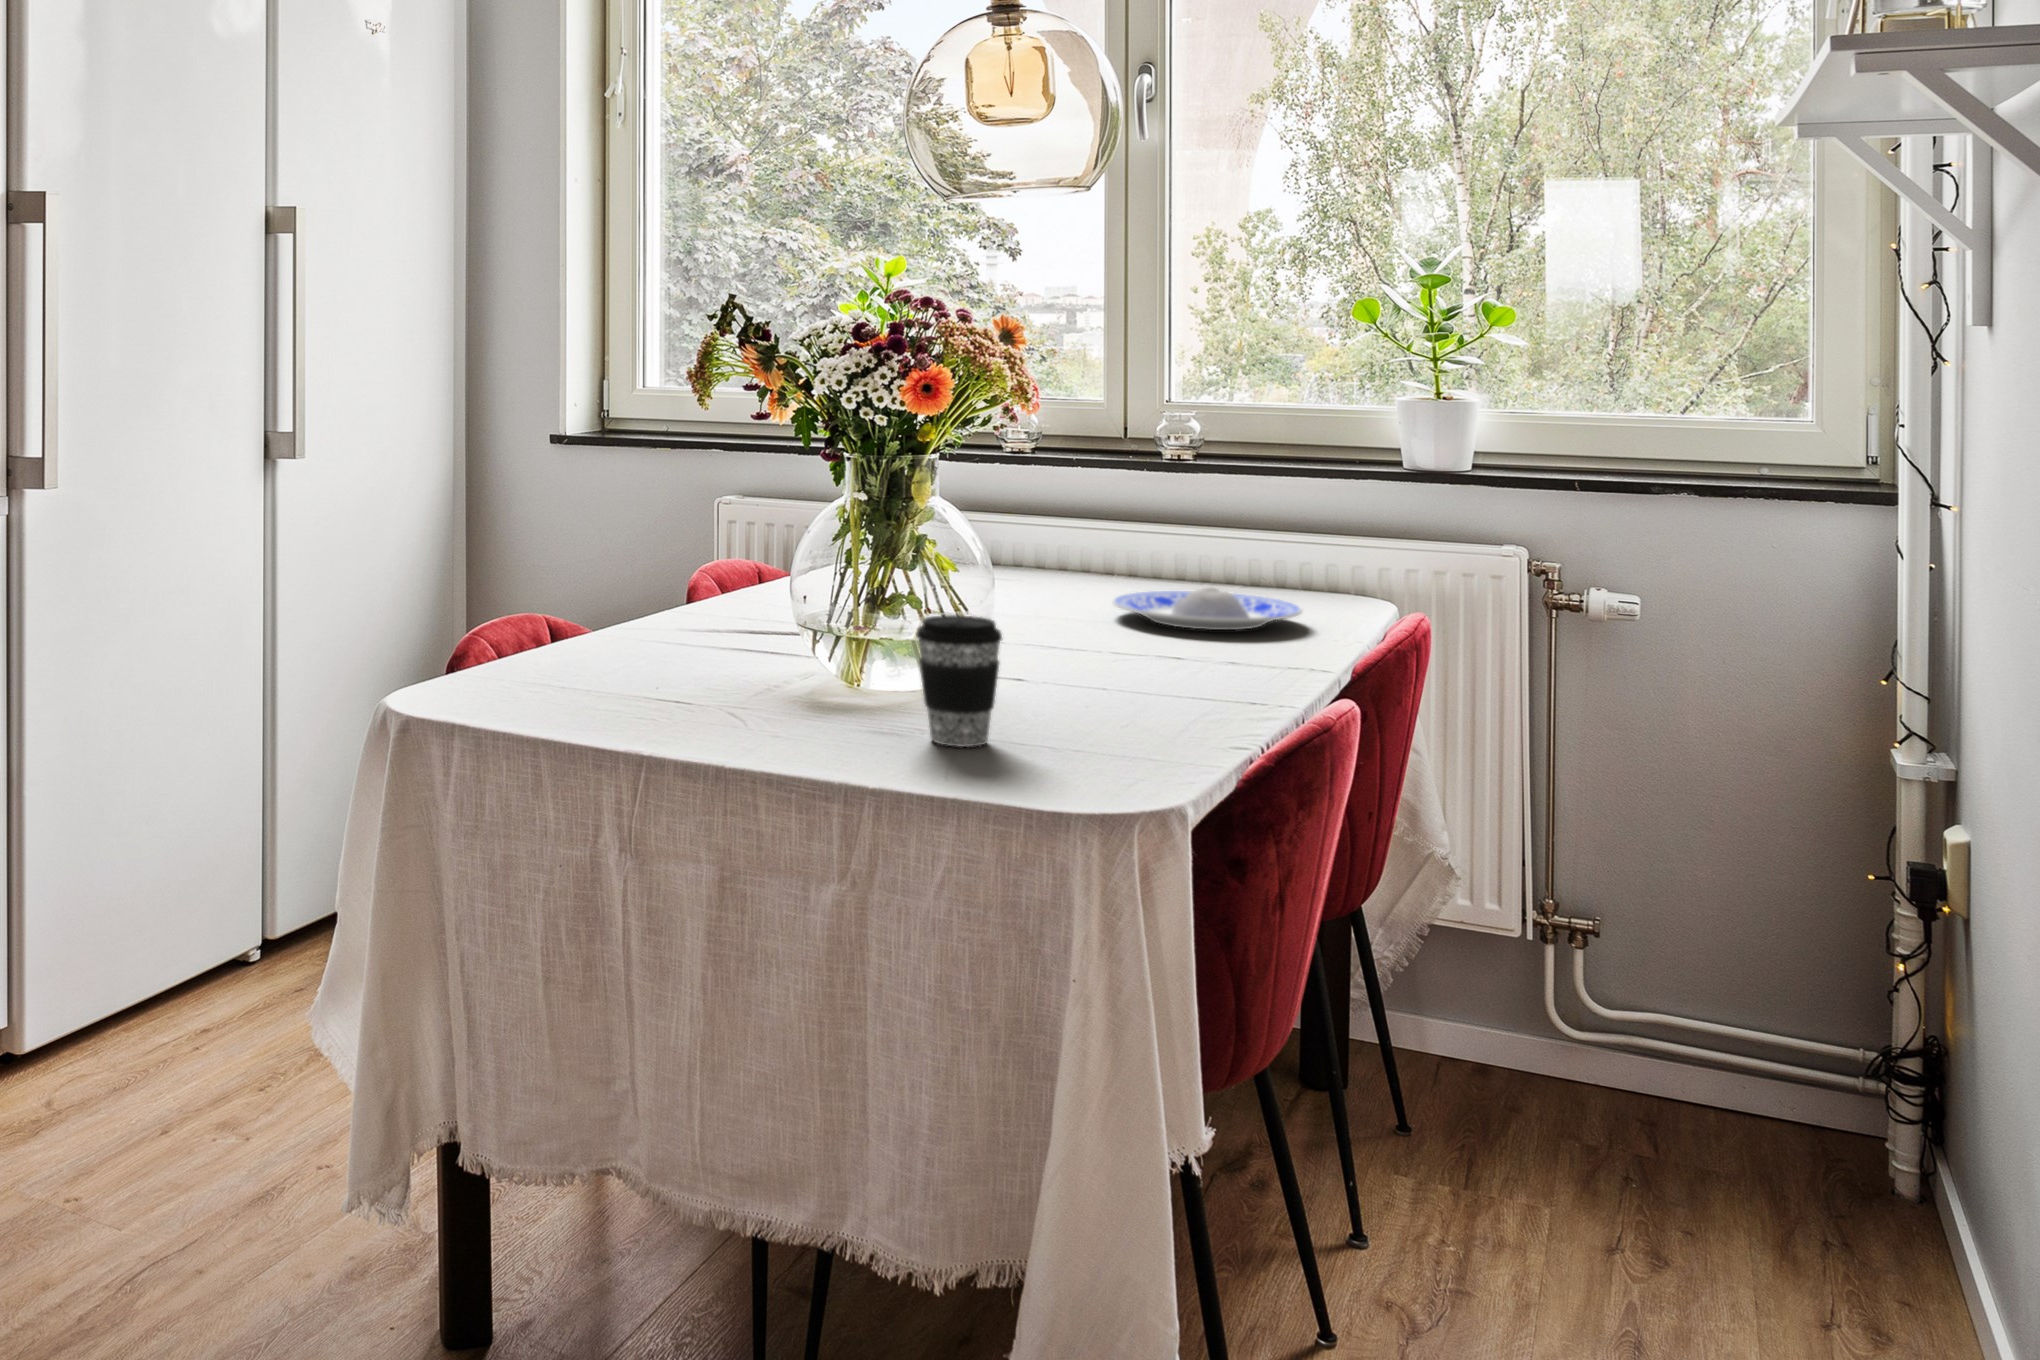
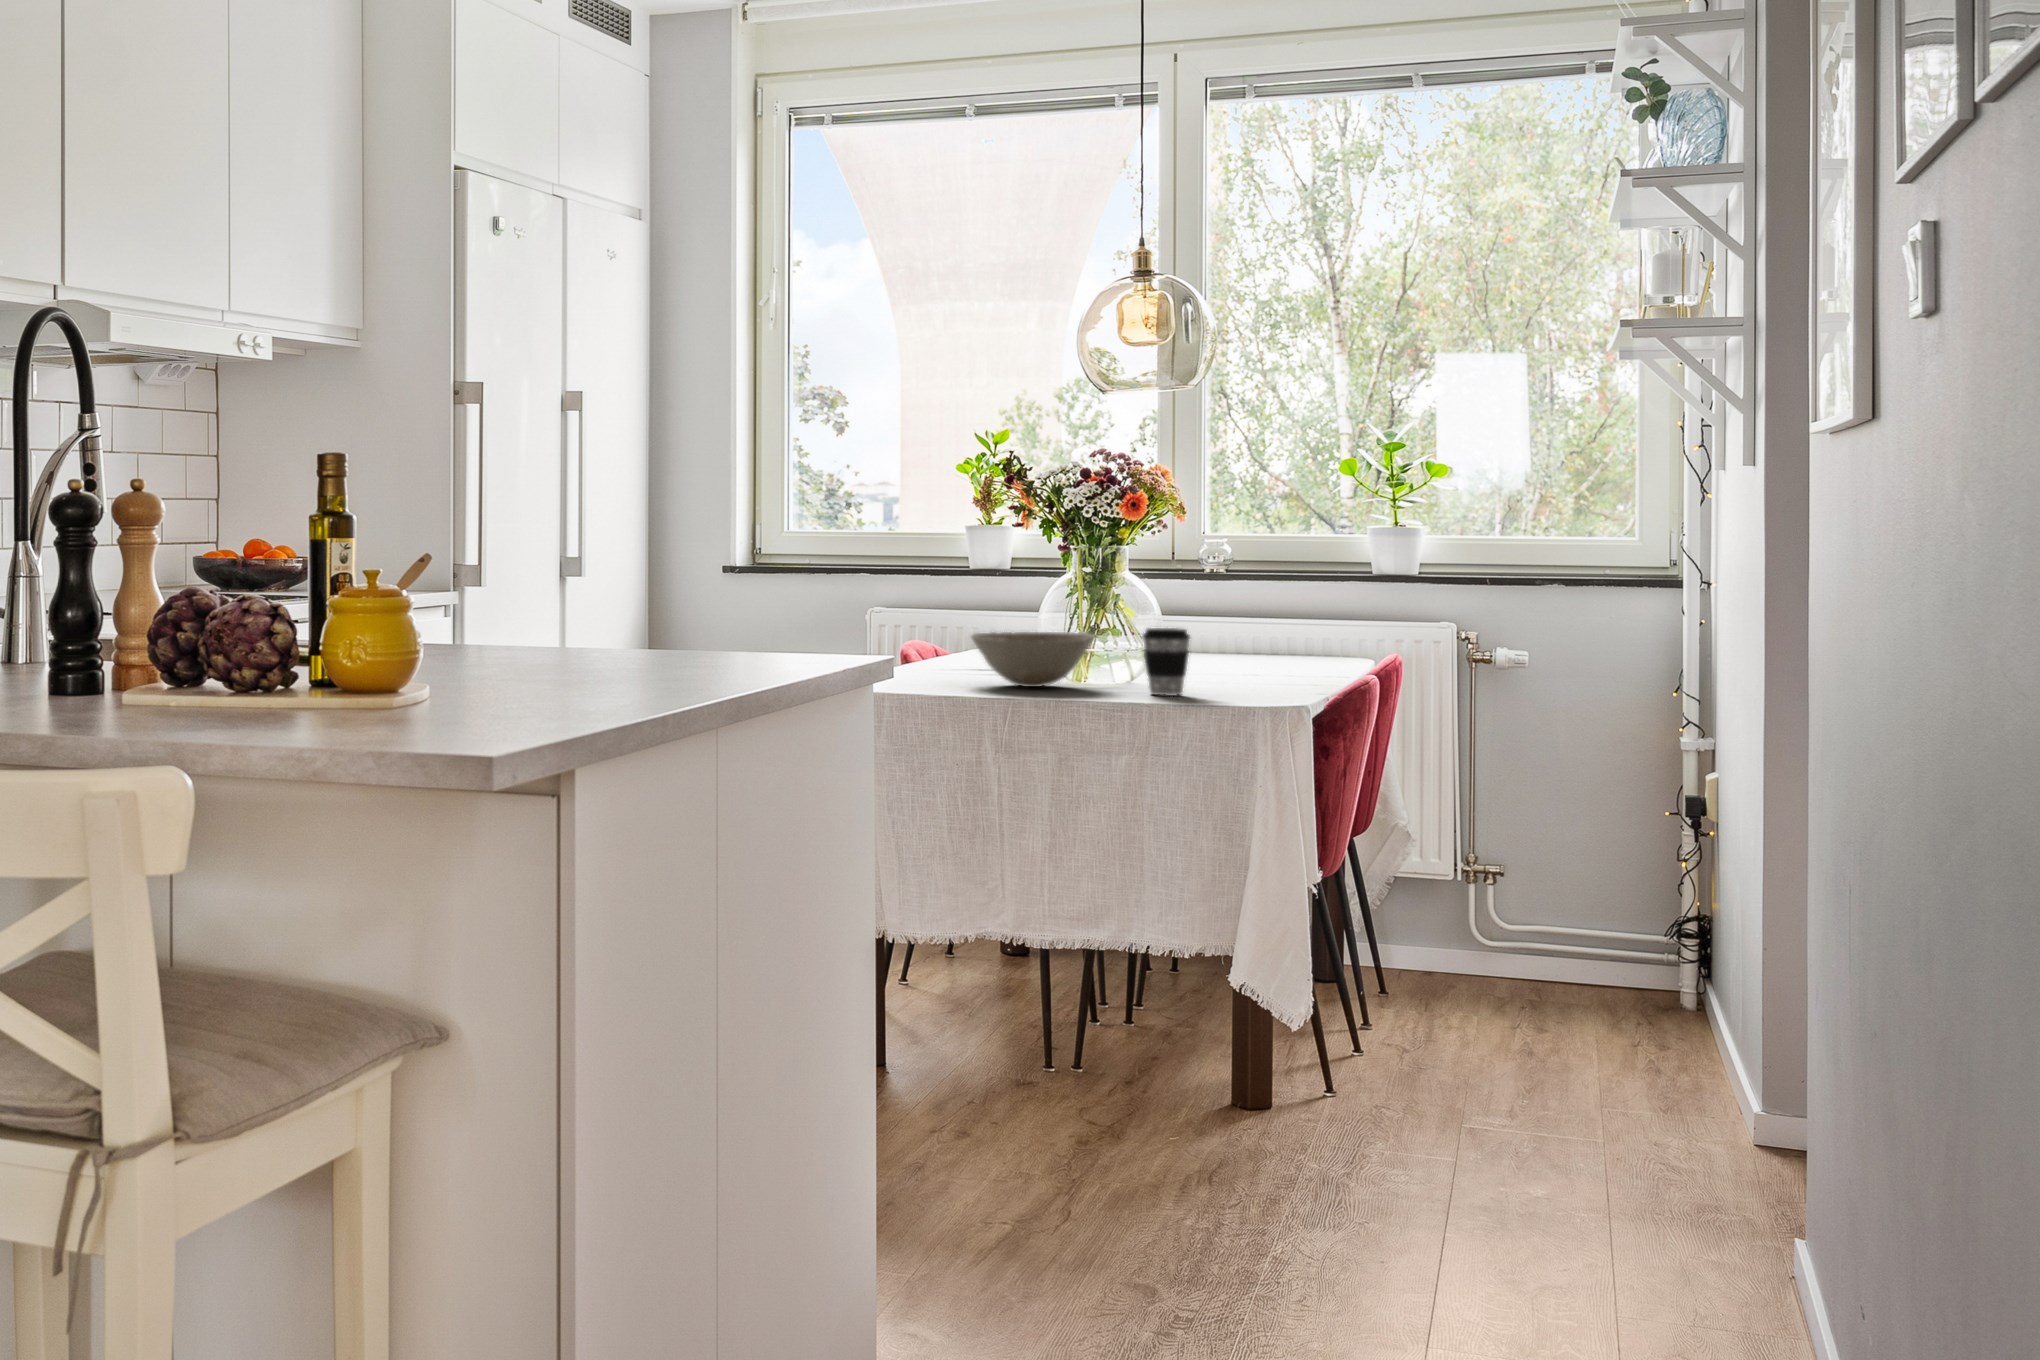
plate: present [1113,588,1302,630] -> none [1200,641,1323,664]
bowl: none [643,600,852,709] -> present [971,632,1093,687]

